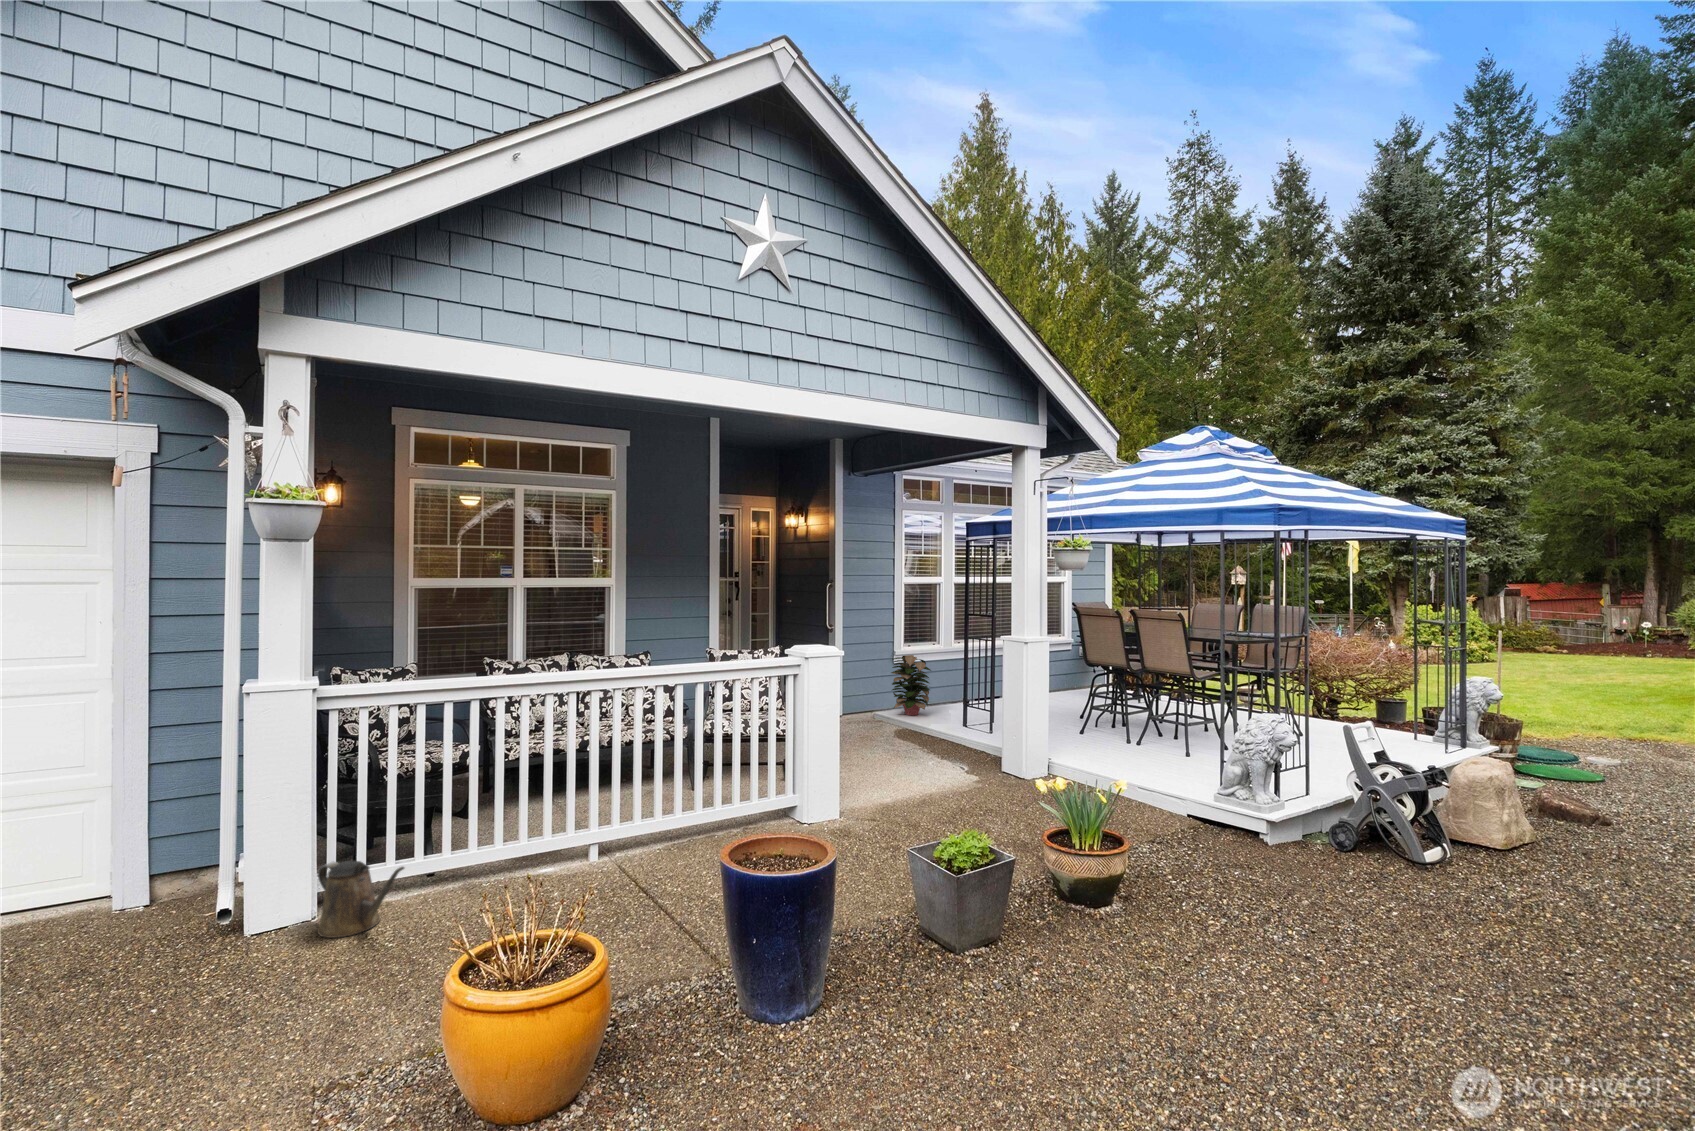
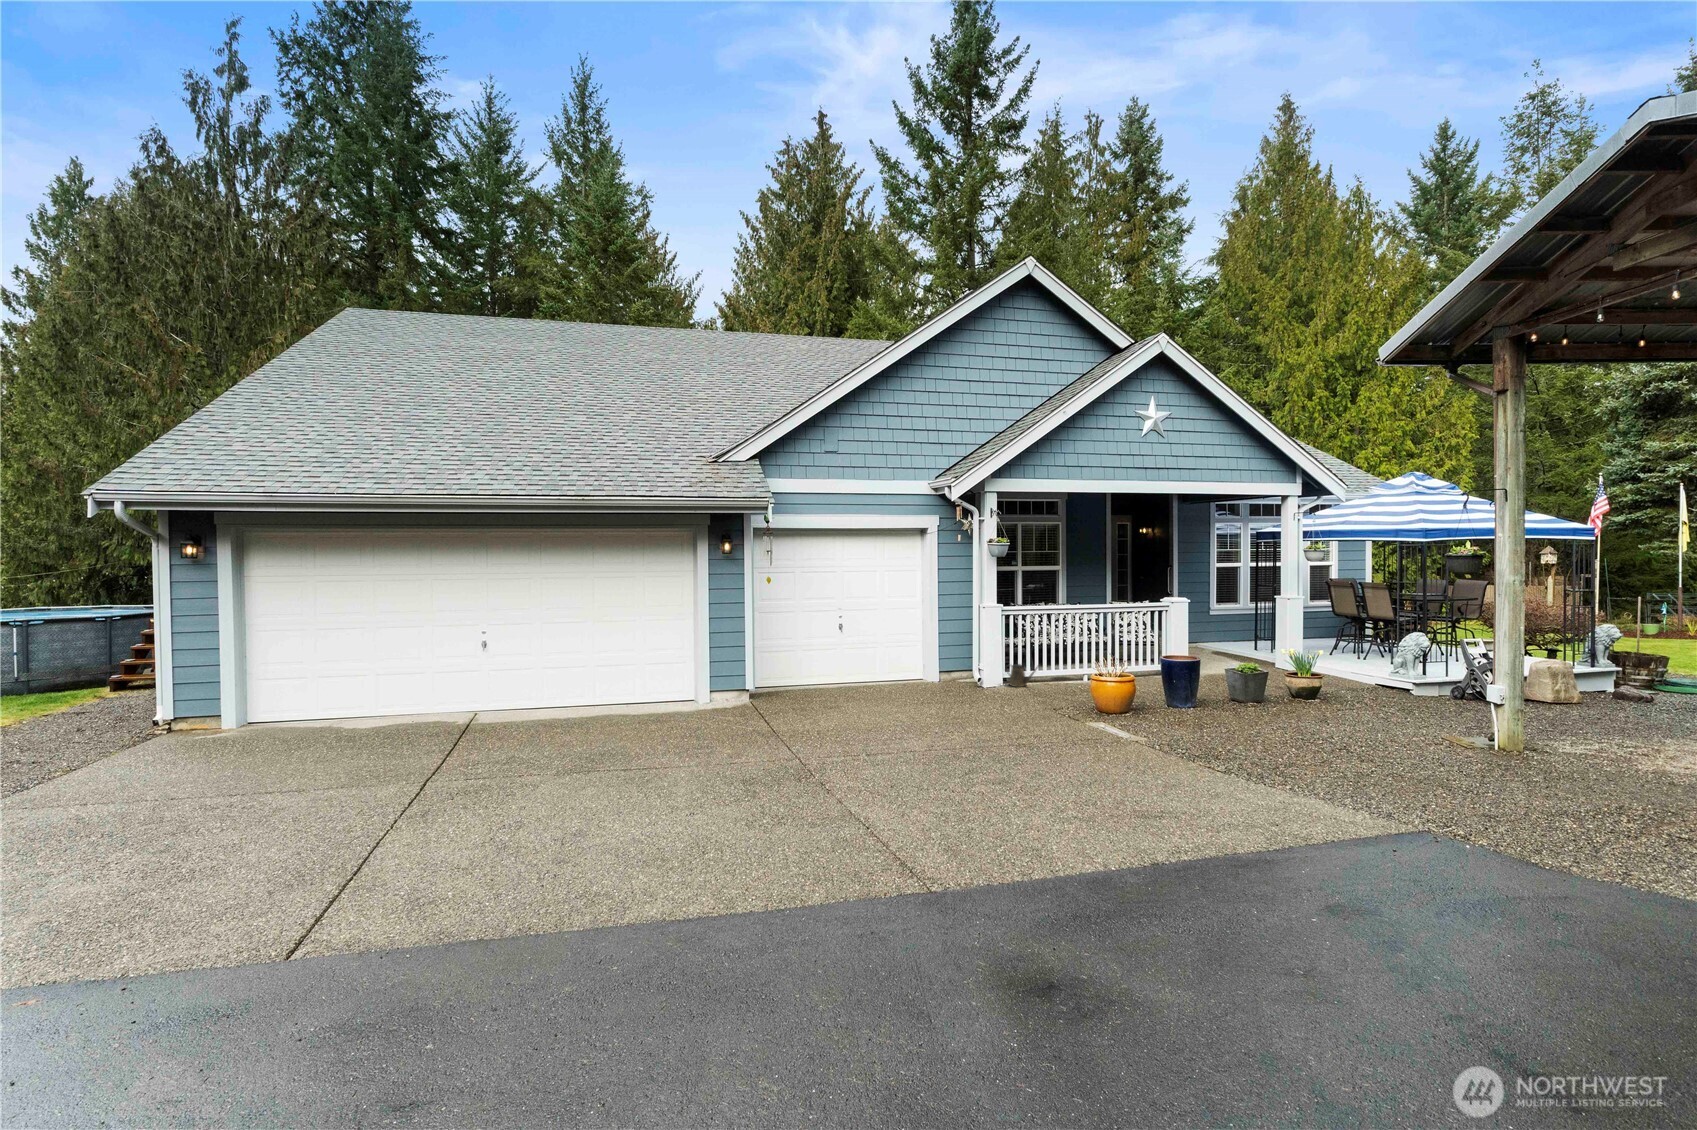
decorative plant: present [891,655,931,716] -> none [1206,609,1234,644]

